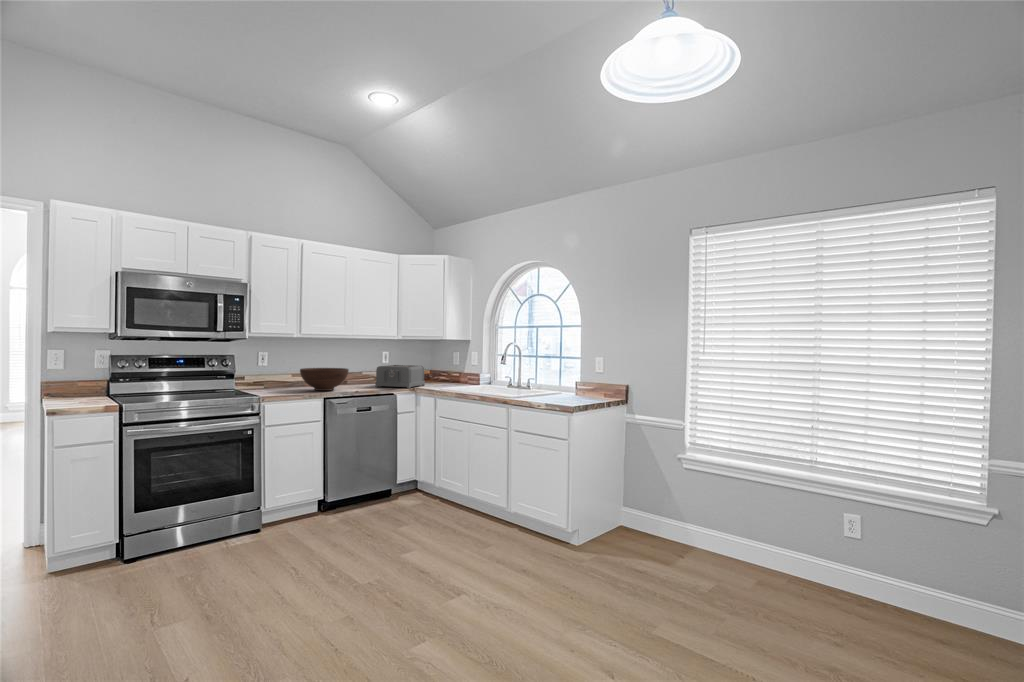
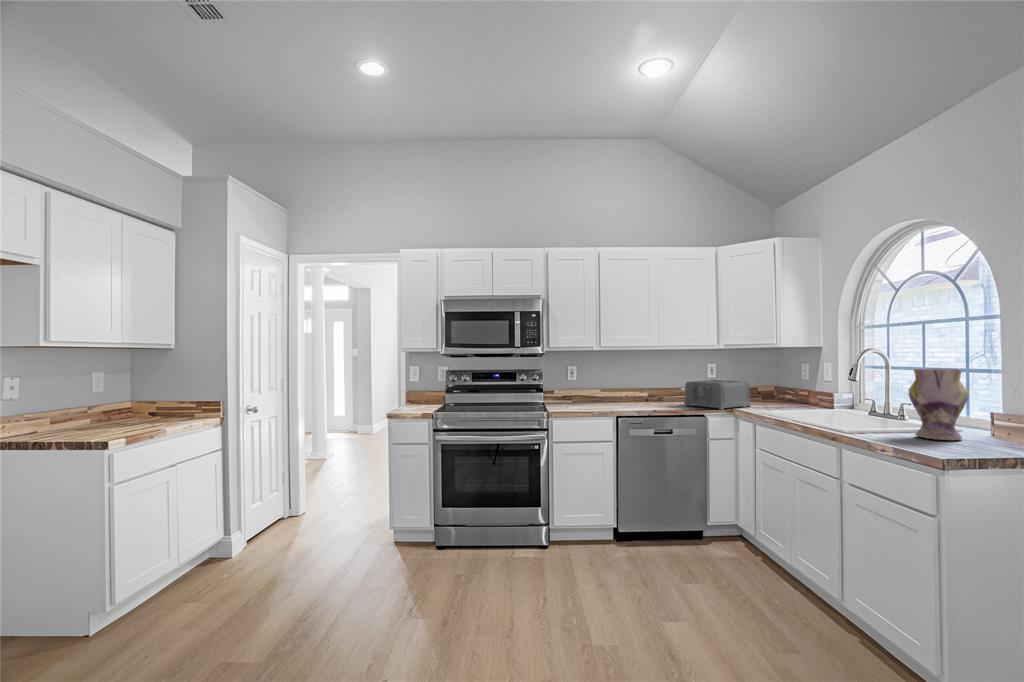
vase: none [548,355,577,398] -> present [909,369,968,440]
fruit bowl: present [300,368,349,391] -> none [595,383,646,408]

